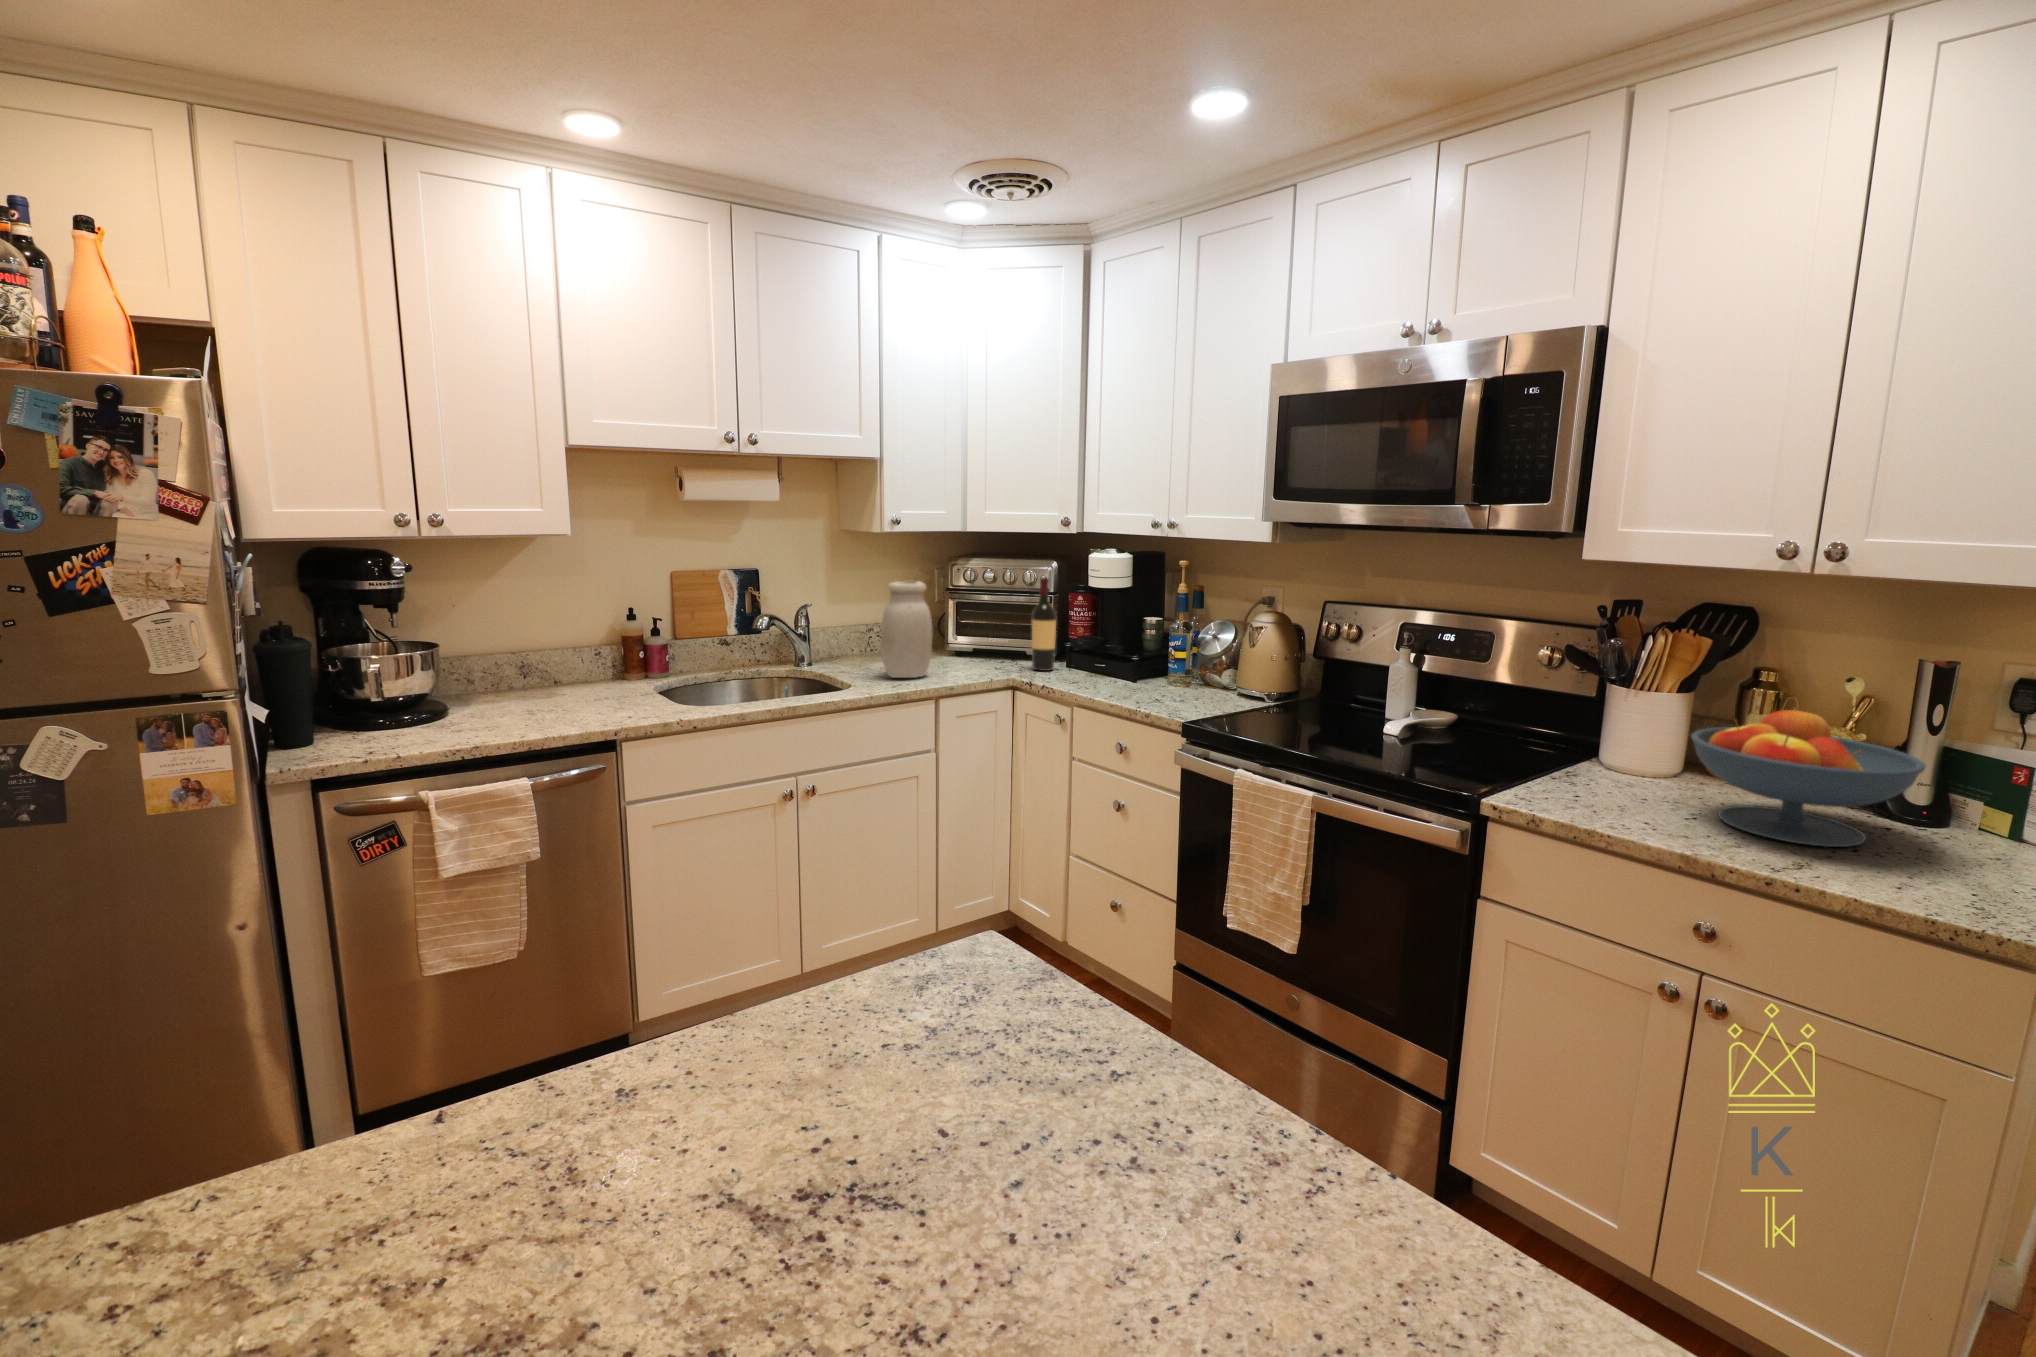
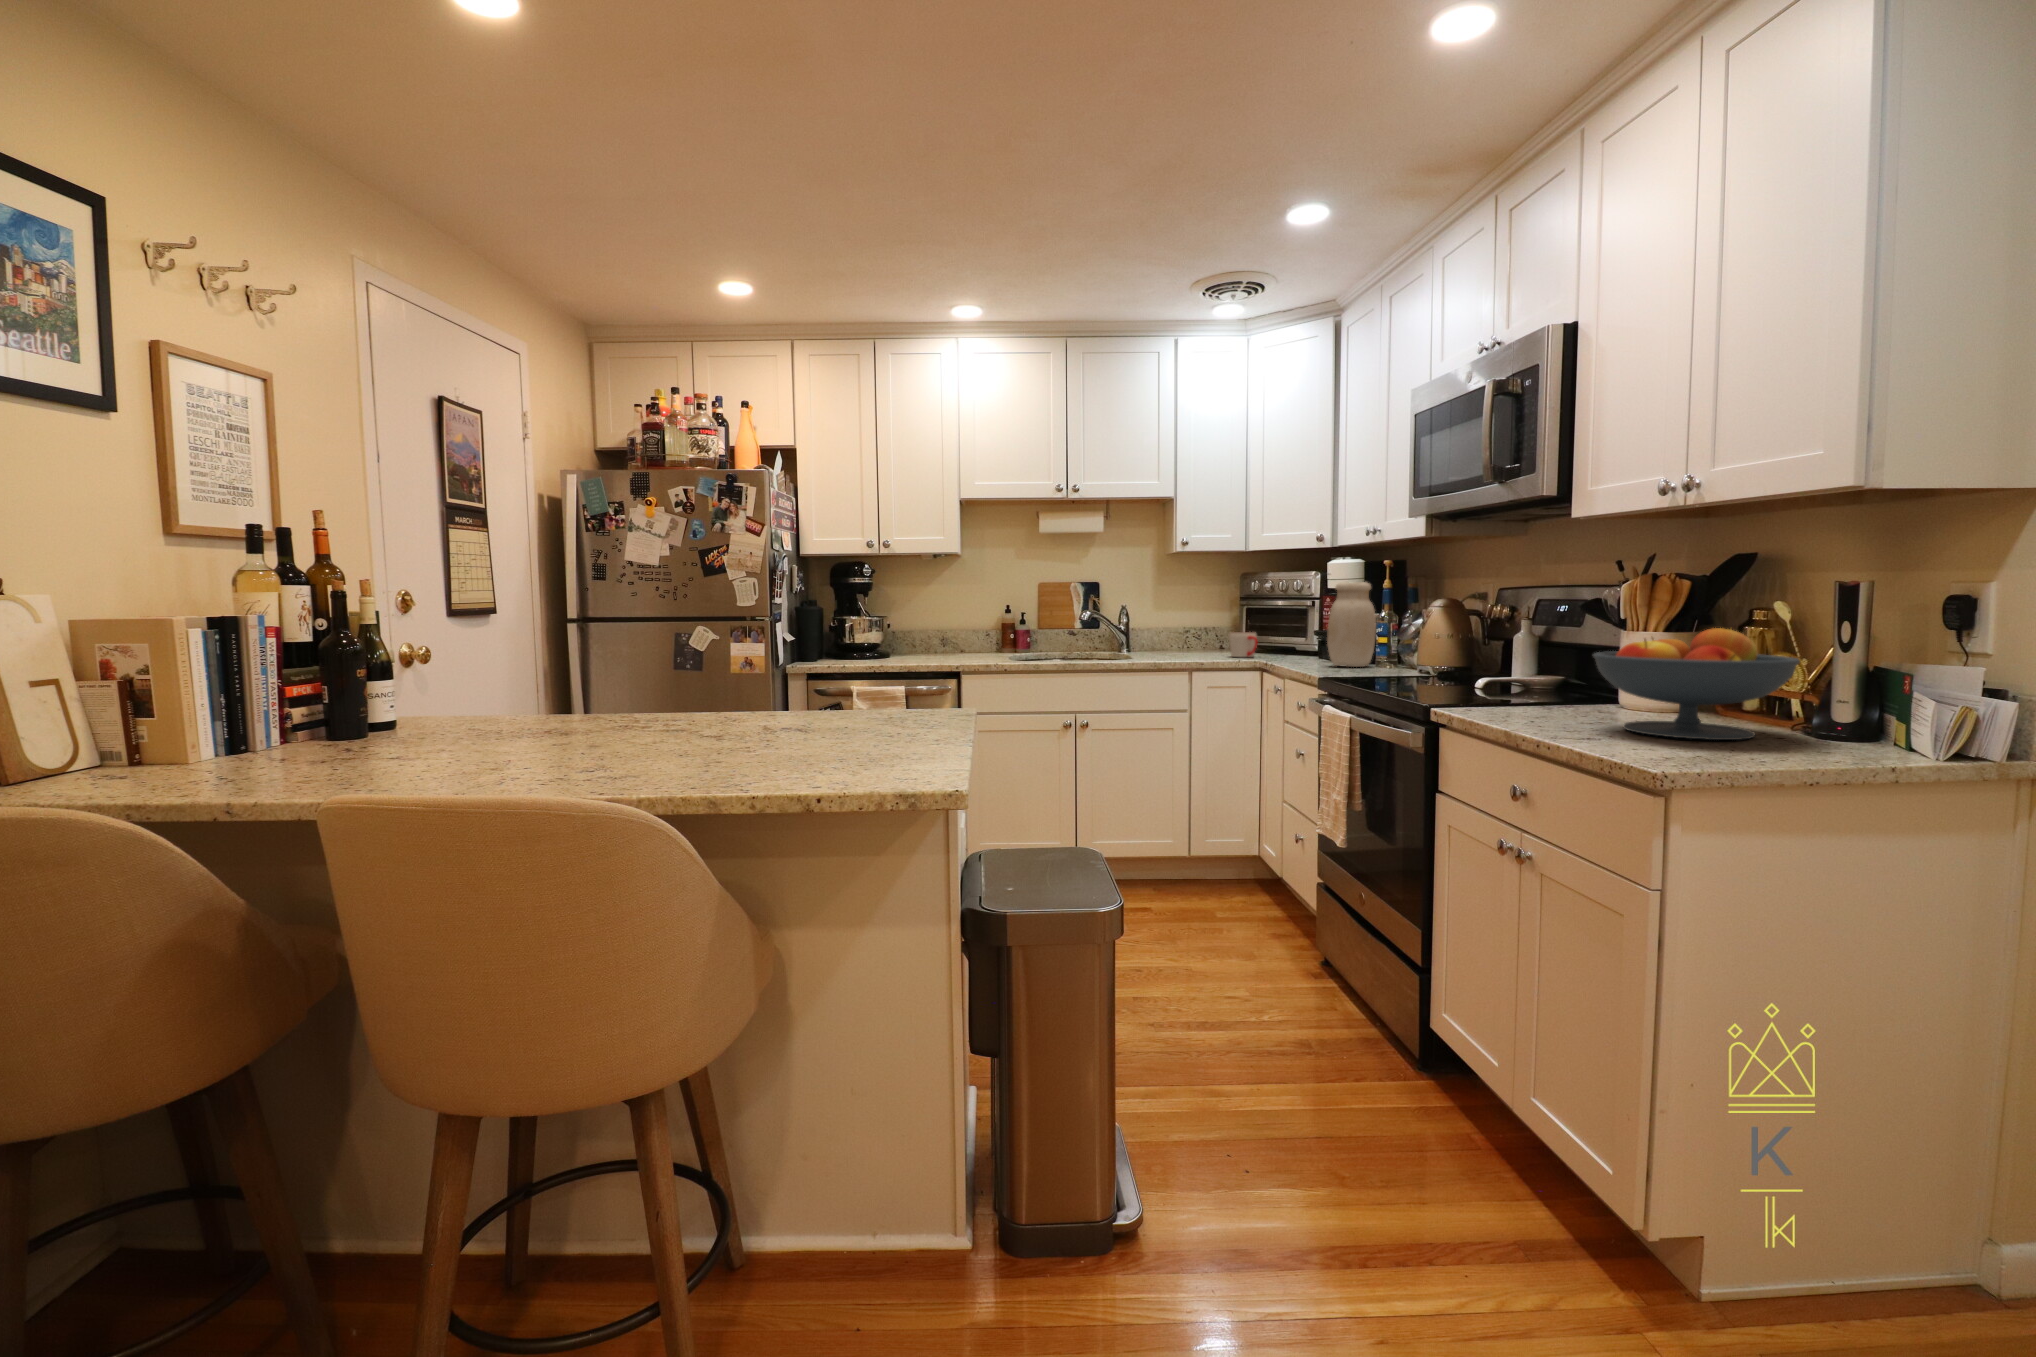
wine bottle: present [1032,578,1056,671] -> none [1286,583,1307,659]
jar: present [881,581,933,678] -> present [1327,582,1376,667]
mug: none [956,635,999,670] -> present [1229,632,1258,657]

